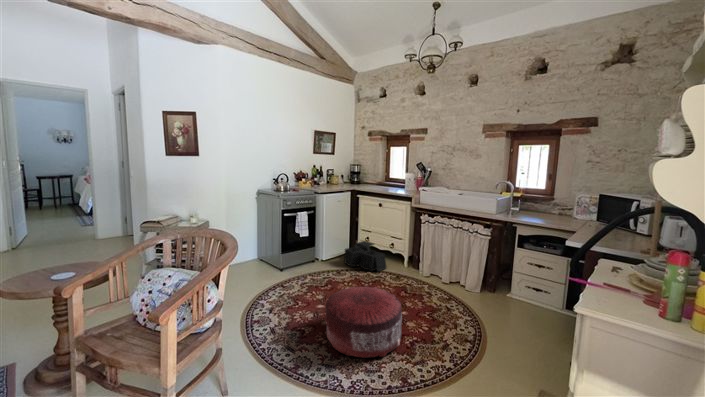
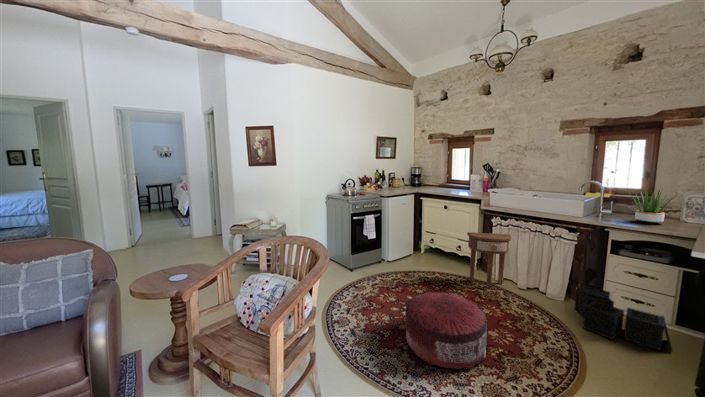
potted plant: none [531,187,569,219] -> present [631,189,676,223]
side table: none [397,229,436,283] -> present [467,232,511,288]
storage bin: present [344,241,387,272] -> present [575,286,672,352]

